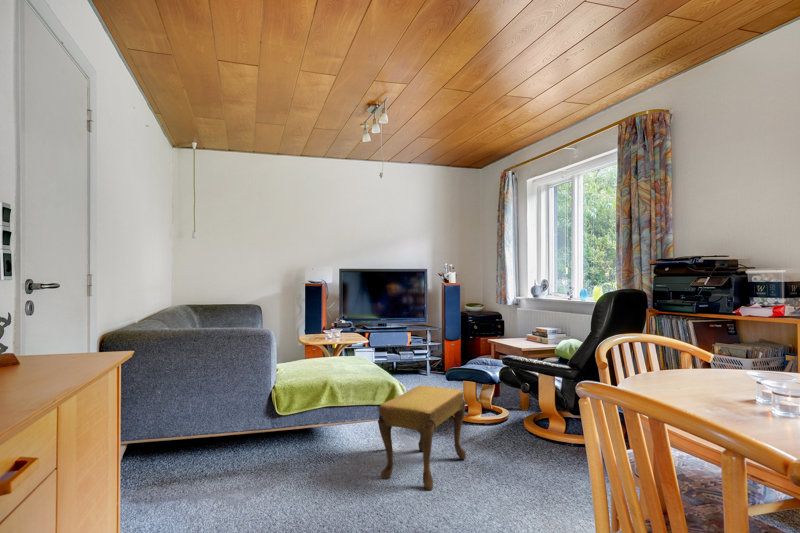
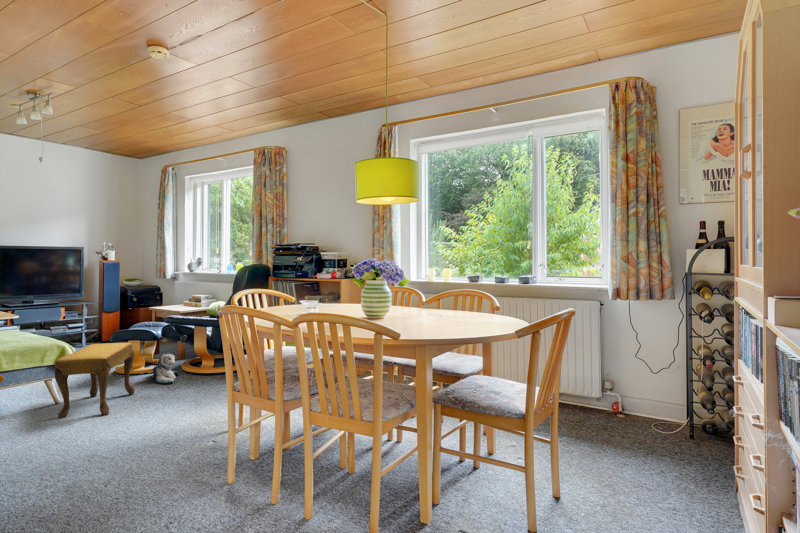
plush toy: none [487,407,522,451] -> present [152,354,180,384]

